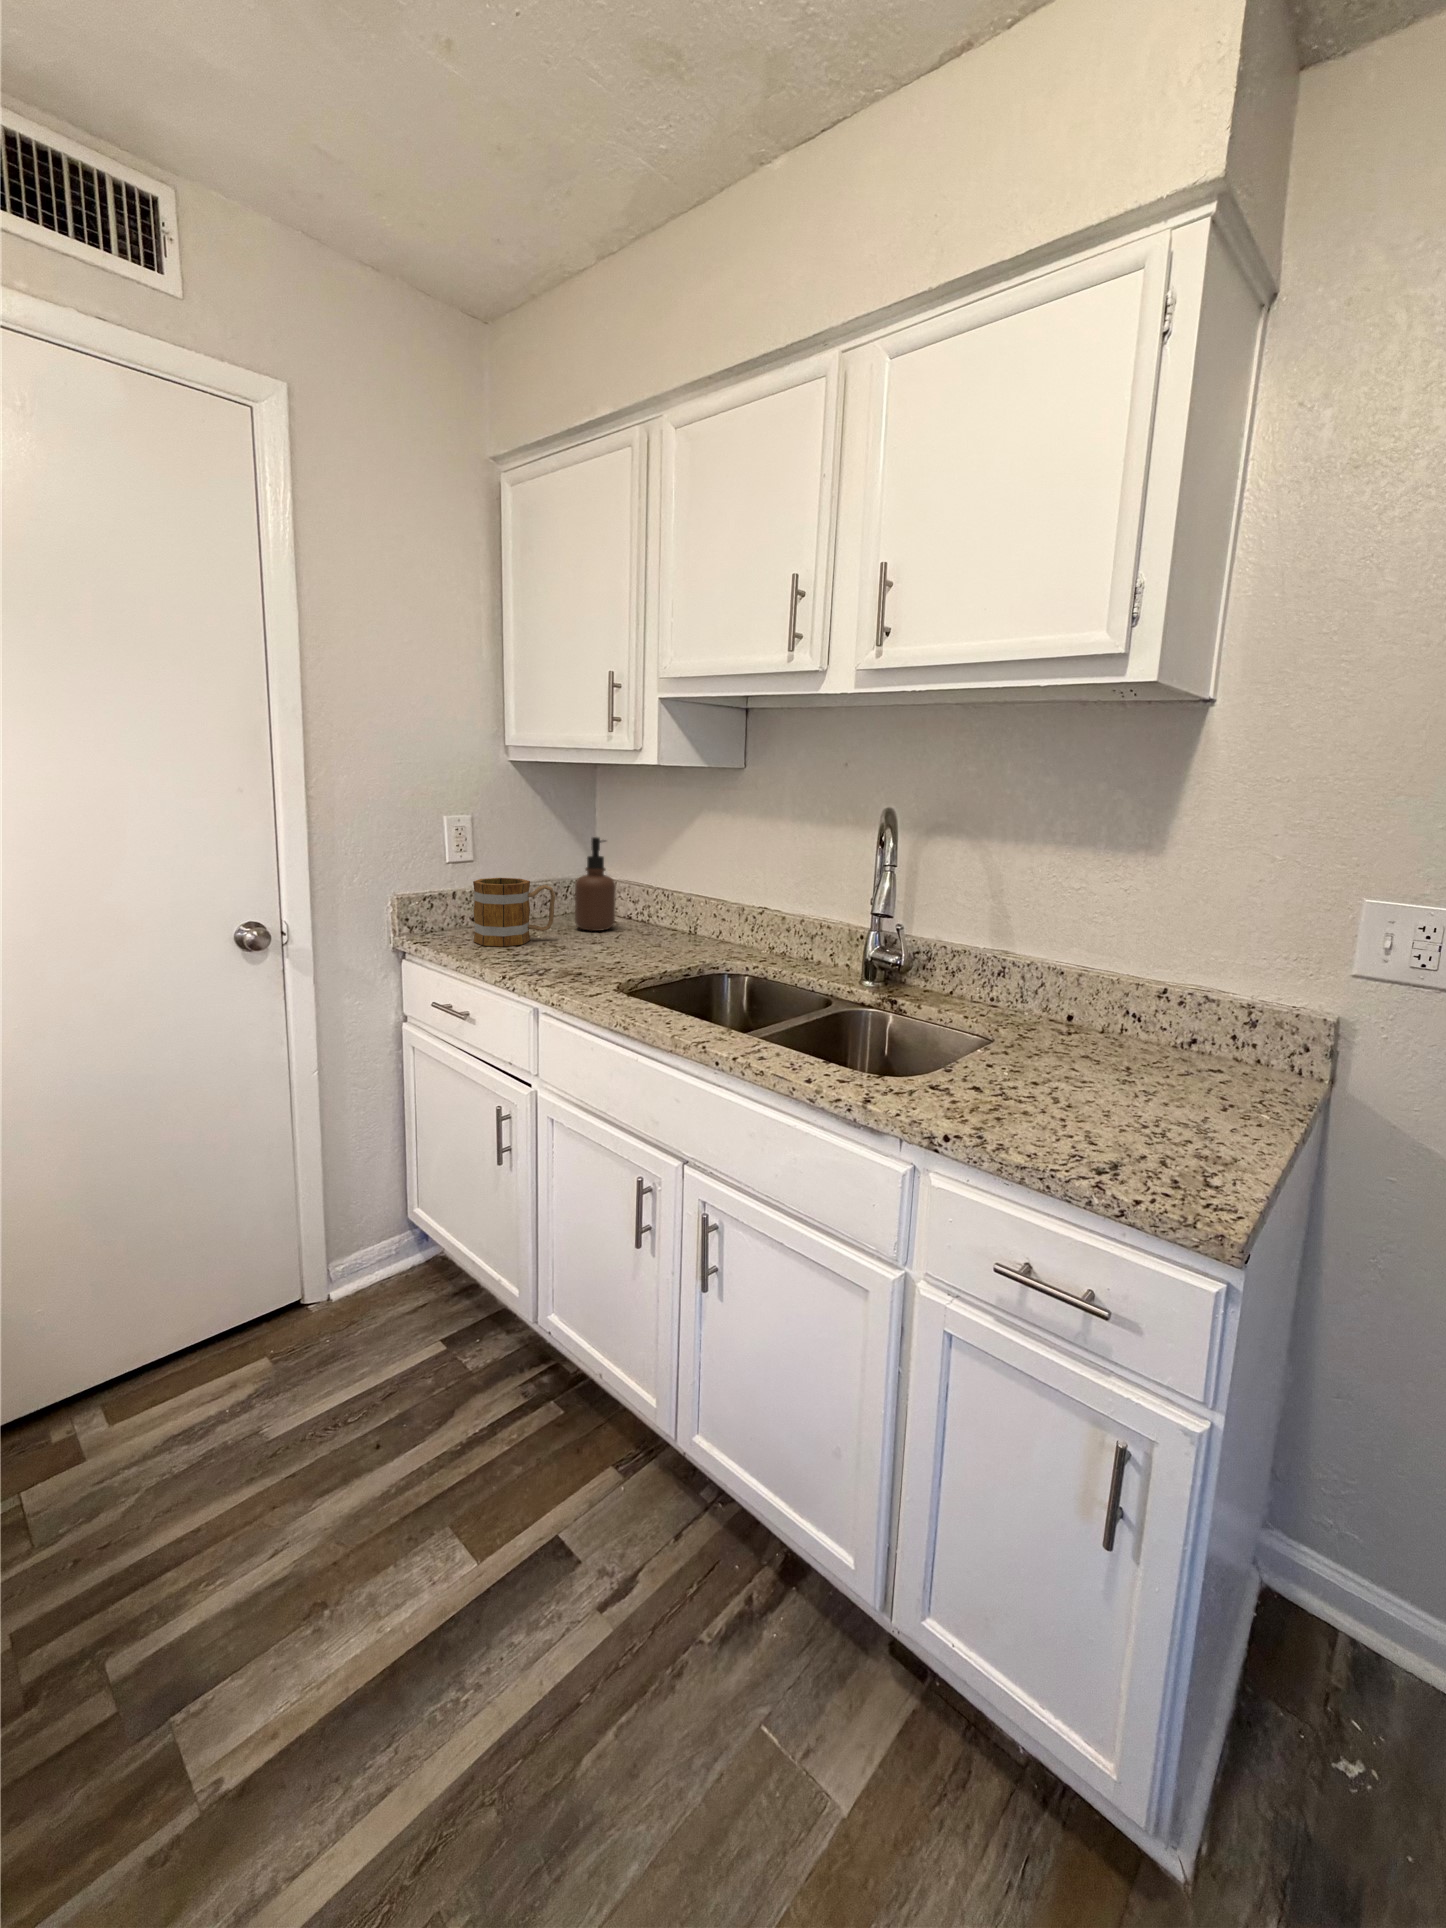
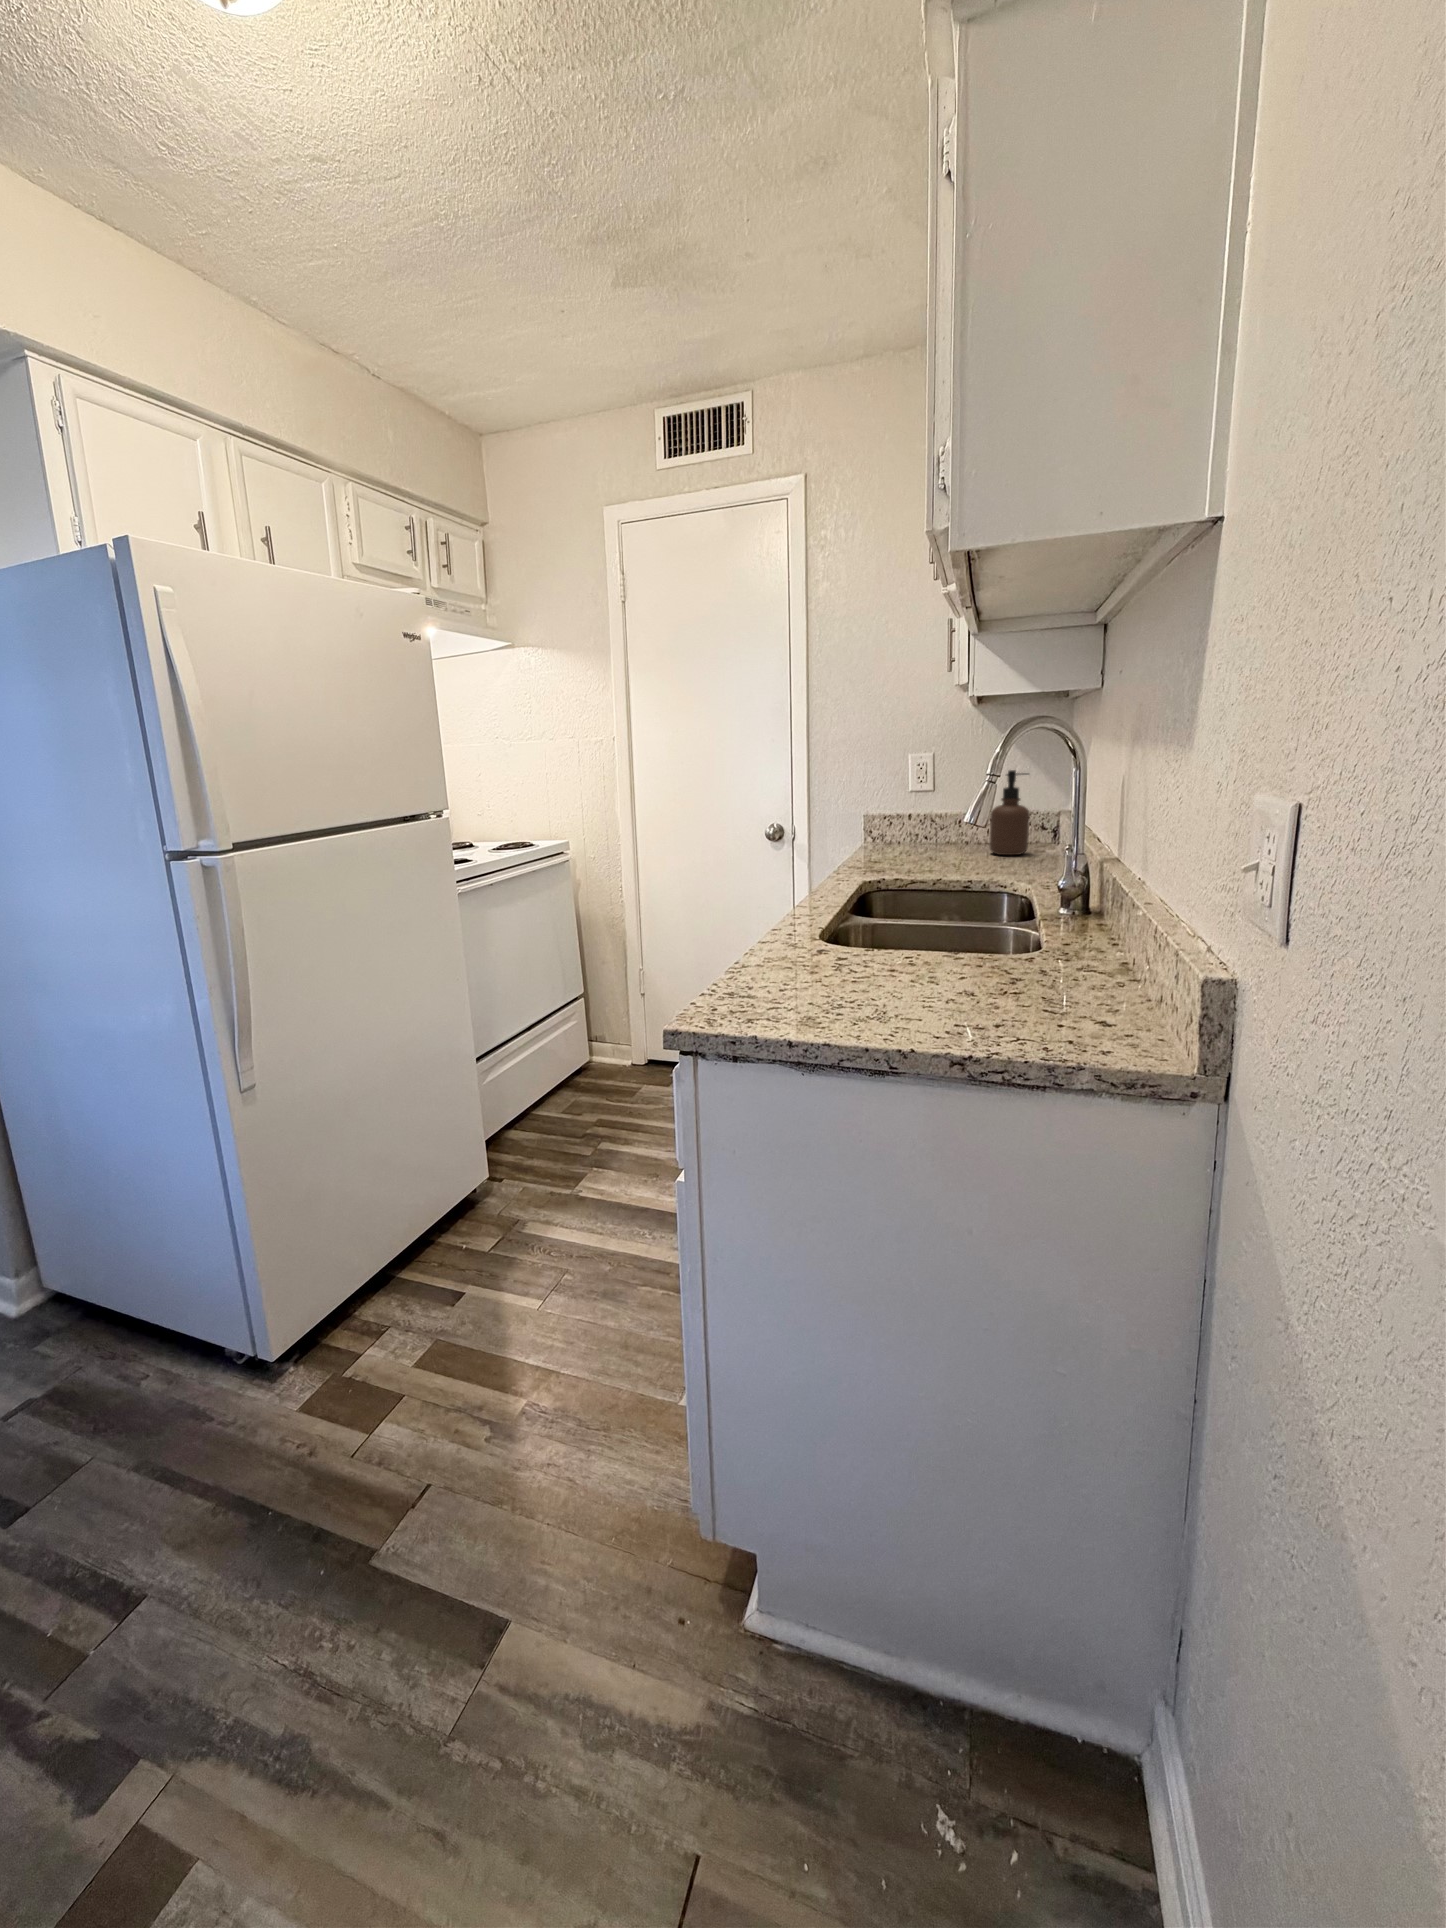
mug: present [473,878,555,946] -> none [890,803,951,856]

